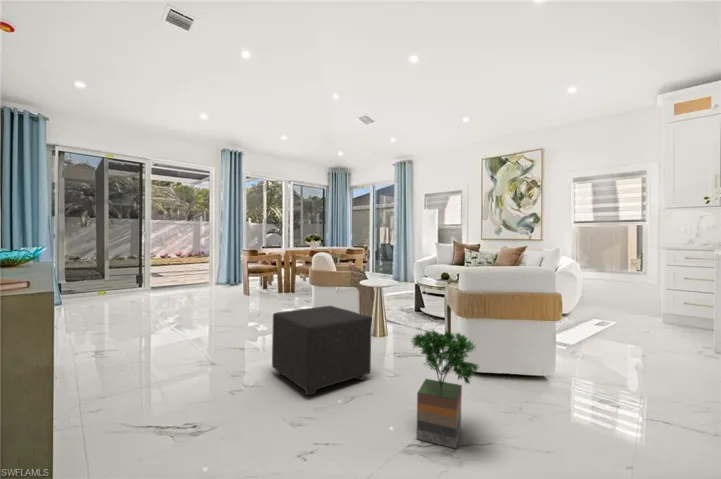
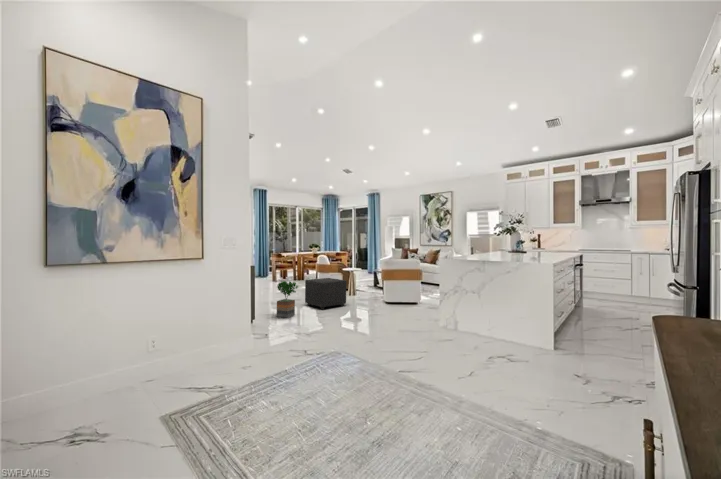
potted tree: present [412,330,478,448] -> present [277,281,298,318]

